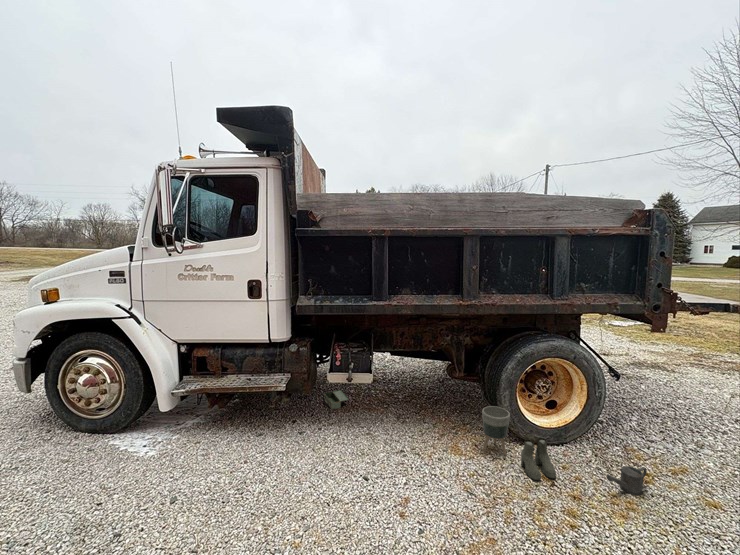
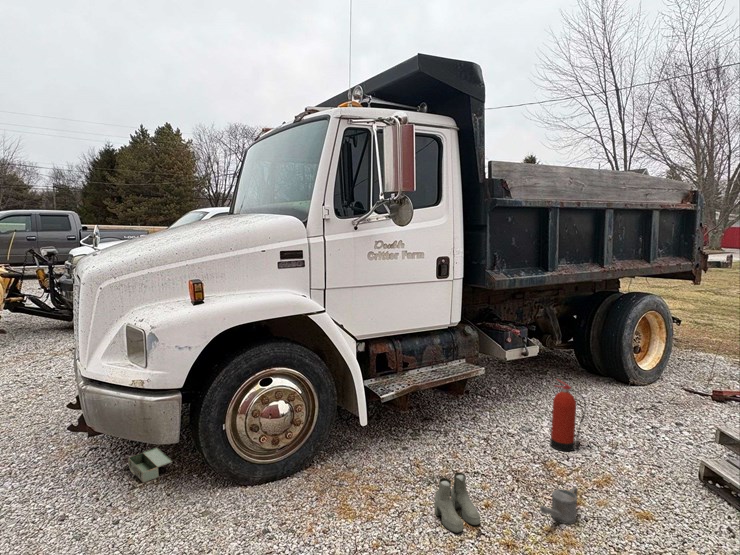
fire extinguisher: none [636,381,671,443] -> present [551,379,586,451]
planter: present [482,406,510,456] -> none [380,439,417,505]

